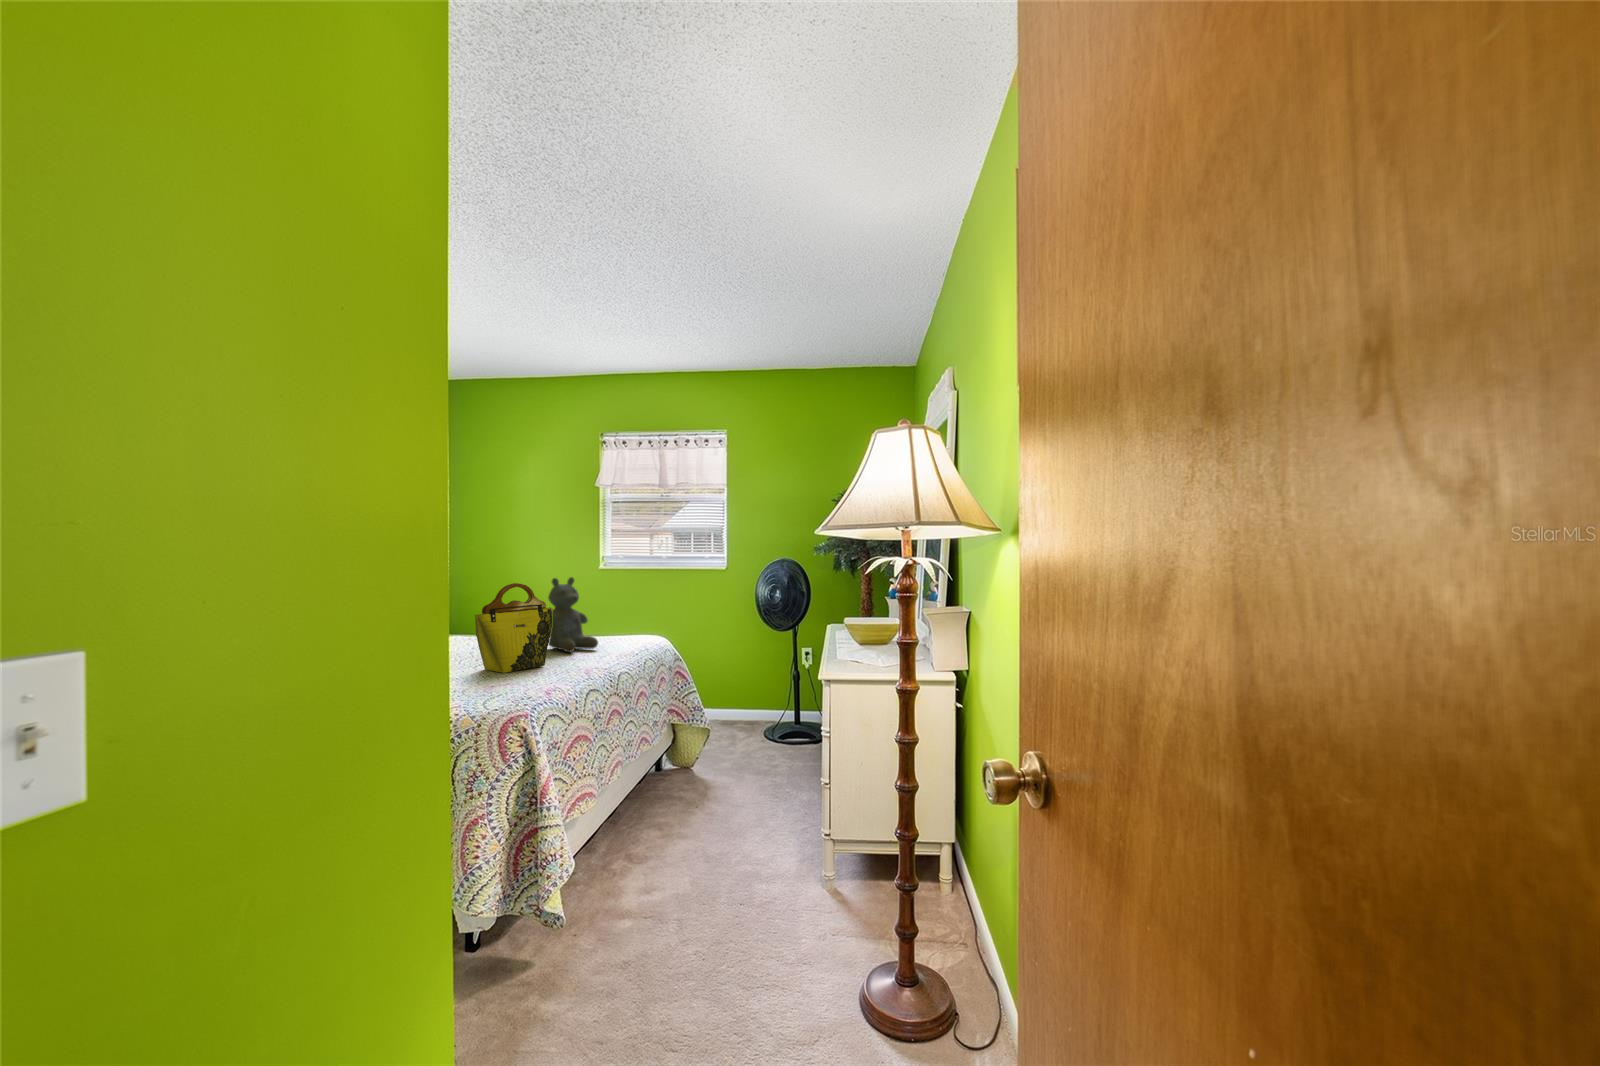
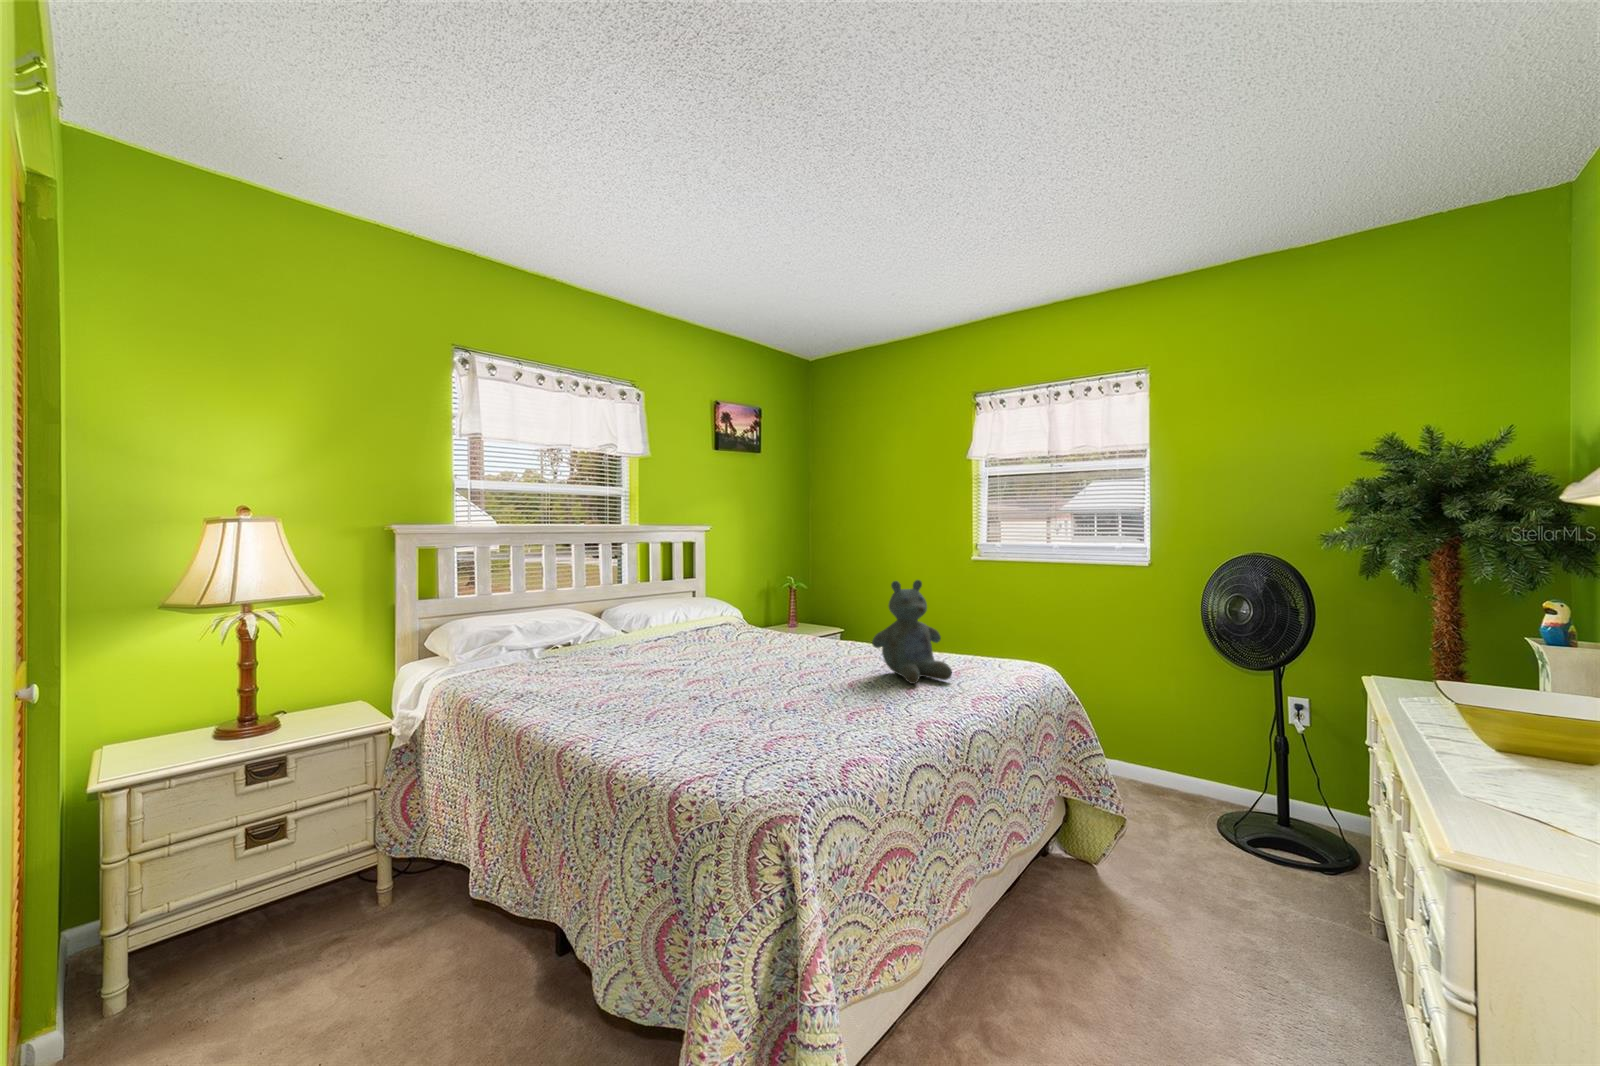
tote bag: present [475,583,553,673] -> none [779,591,882,714]

